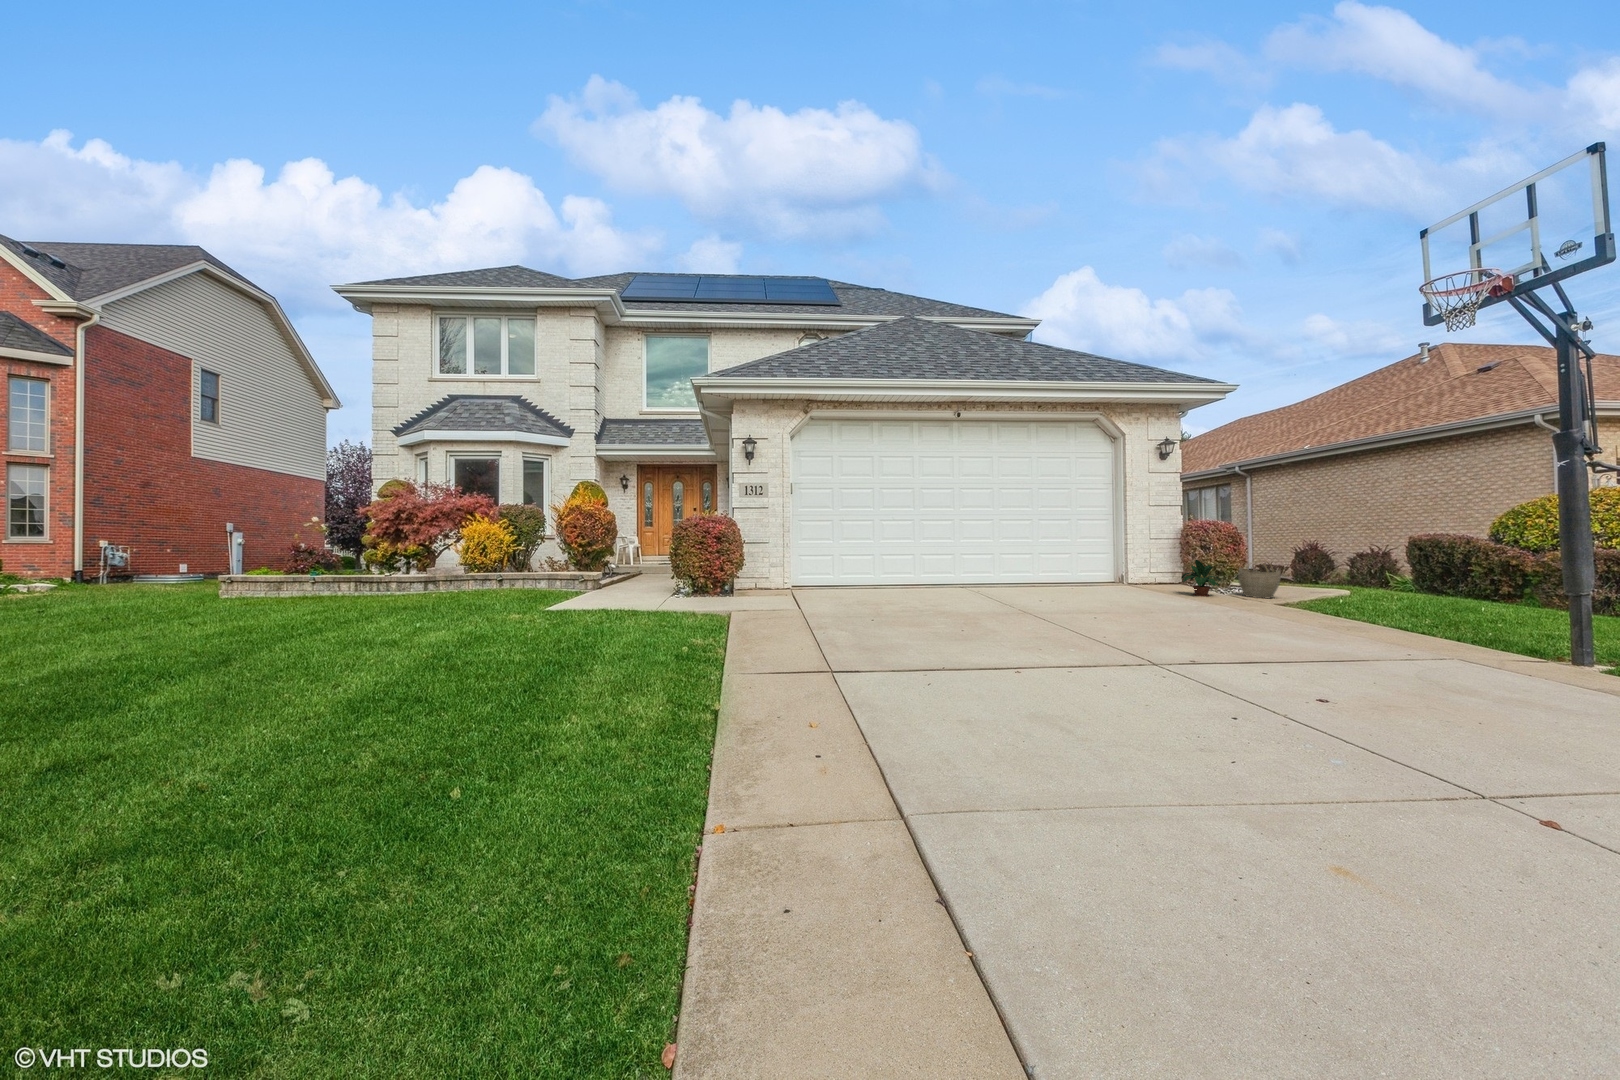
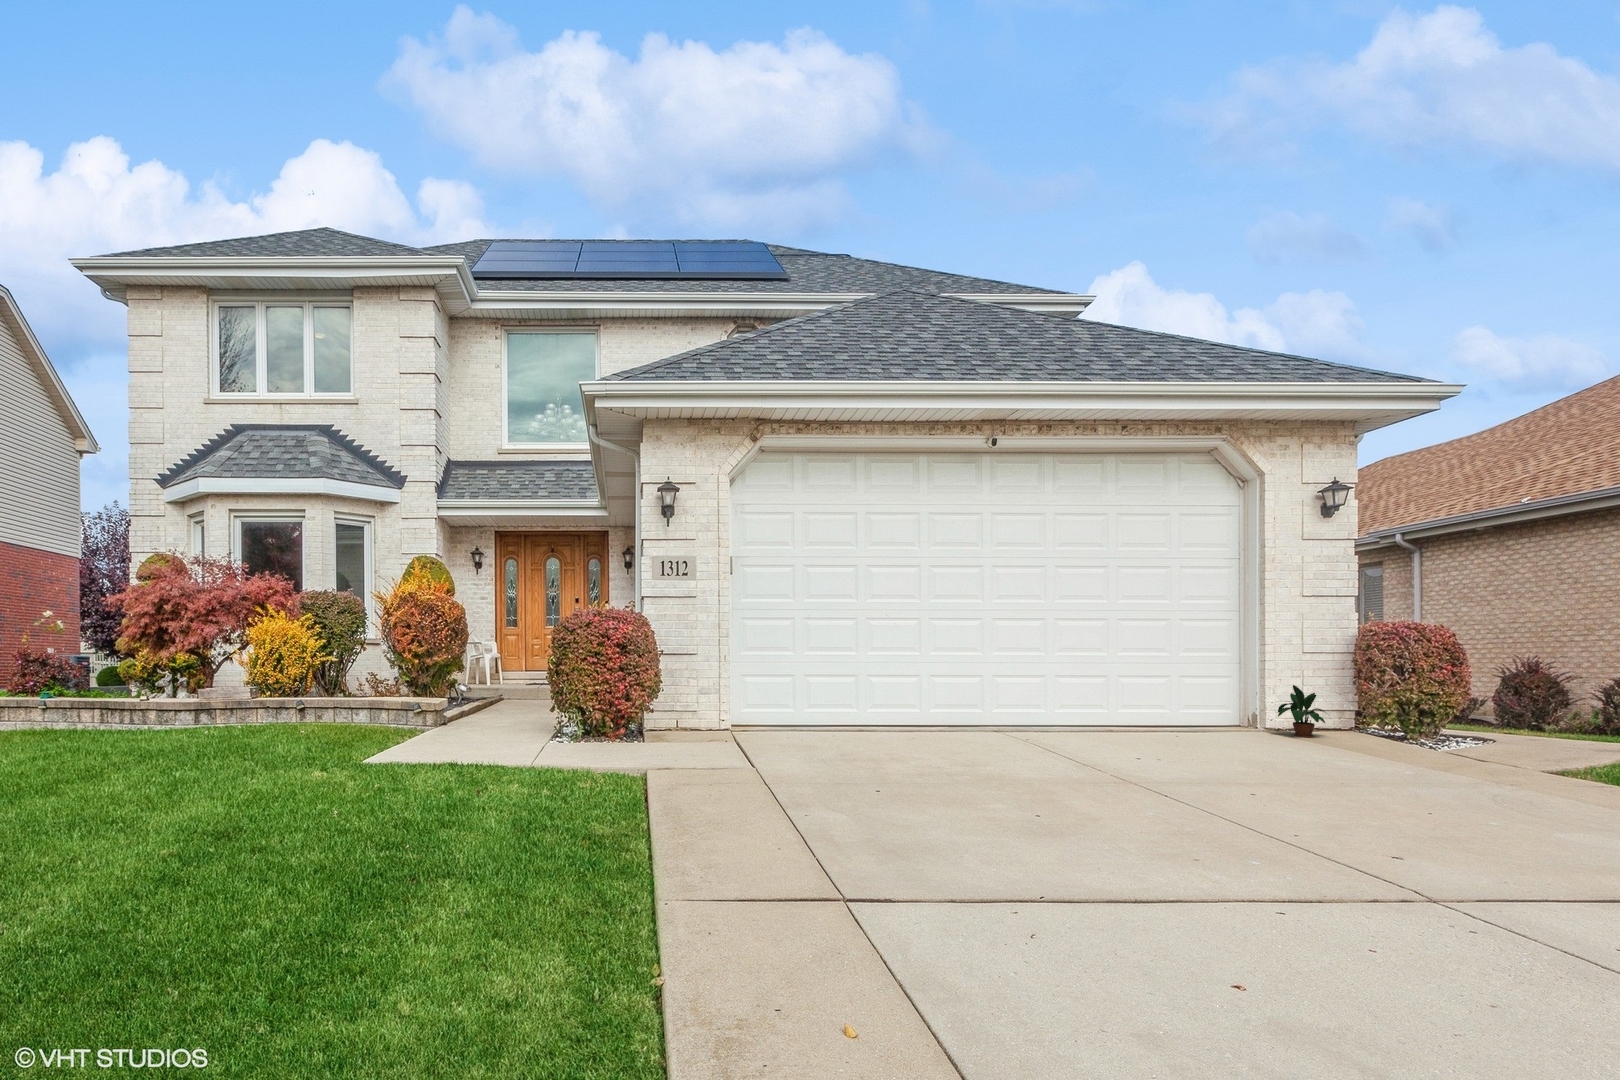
woven basket: present [1238,560,1281,599] -> none [1355,686,1409,741]

